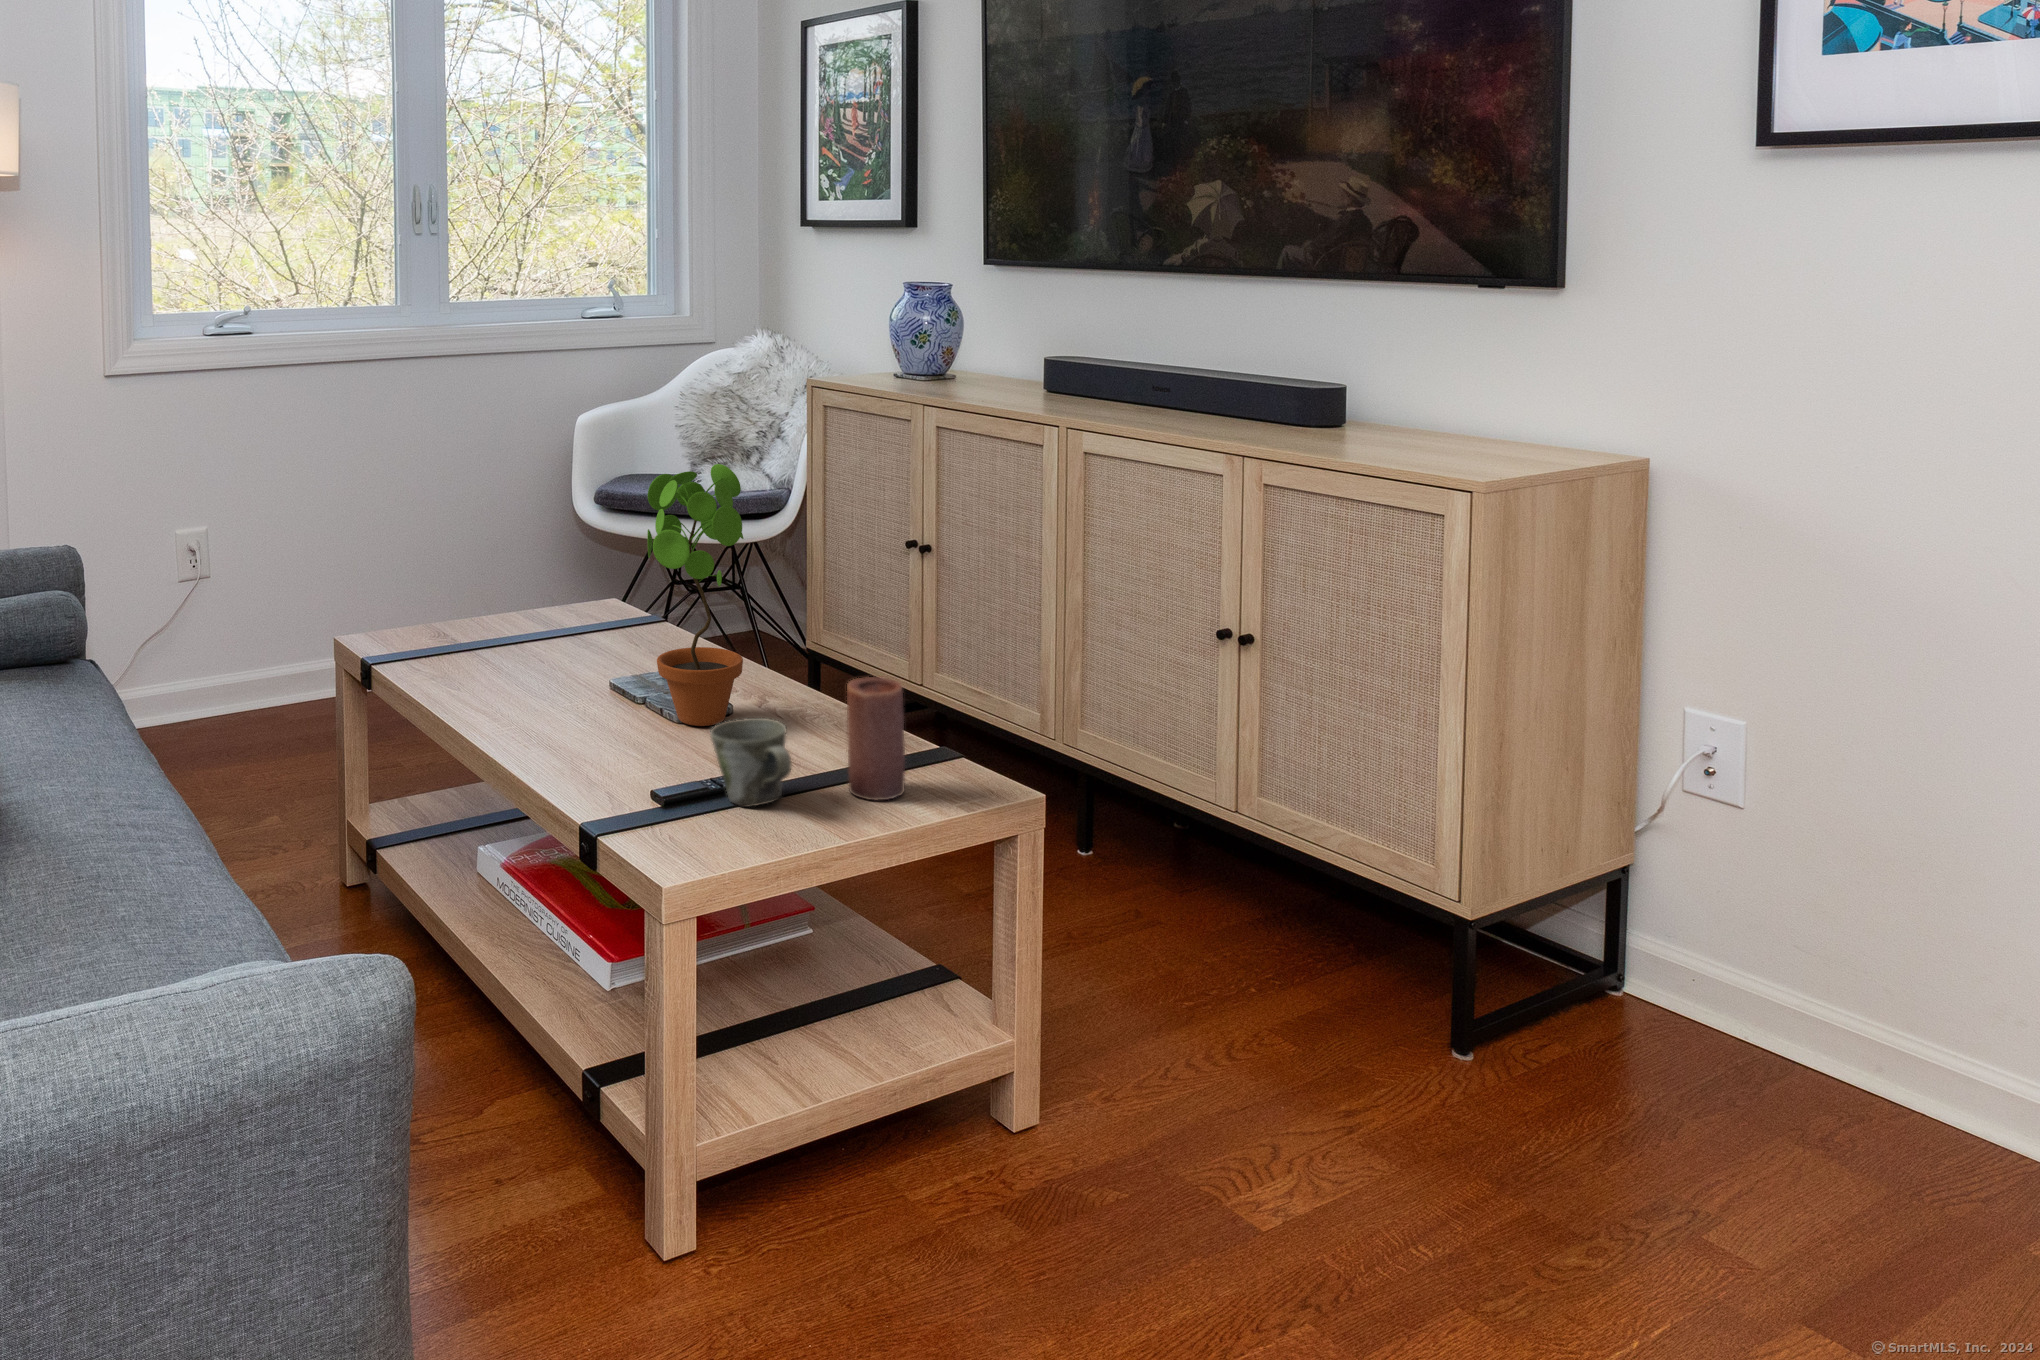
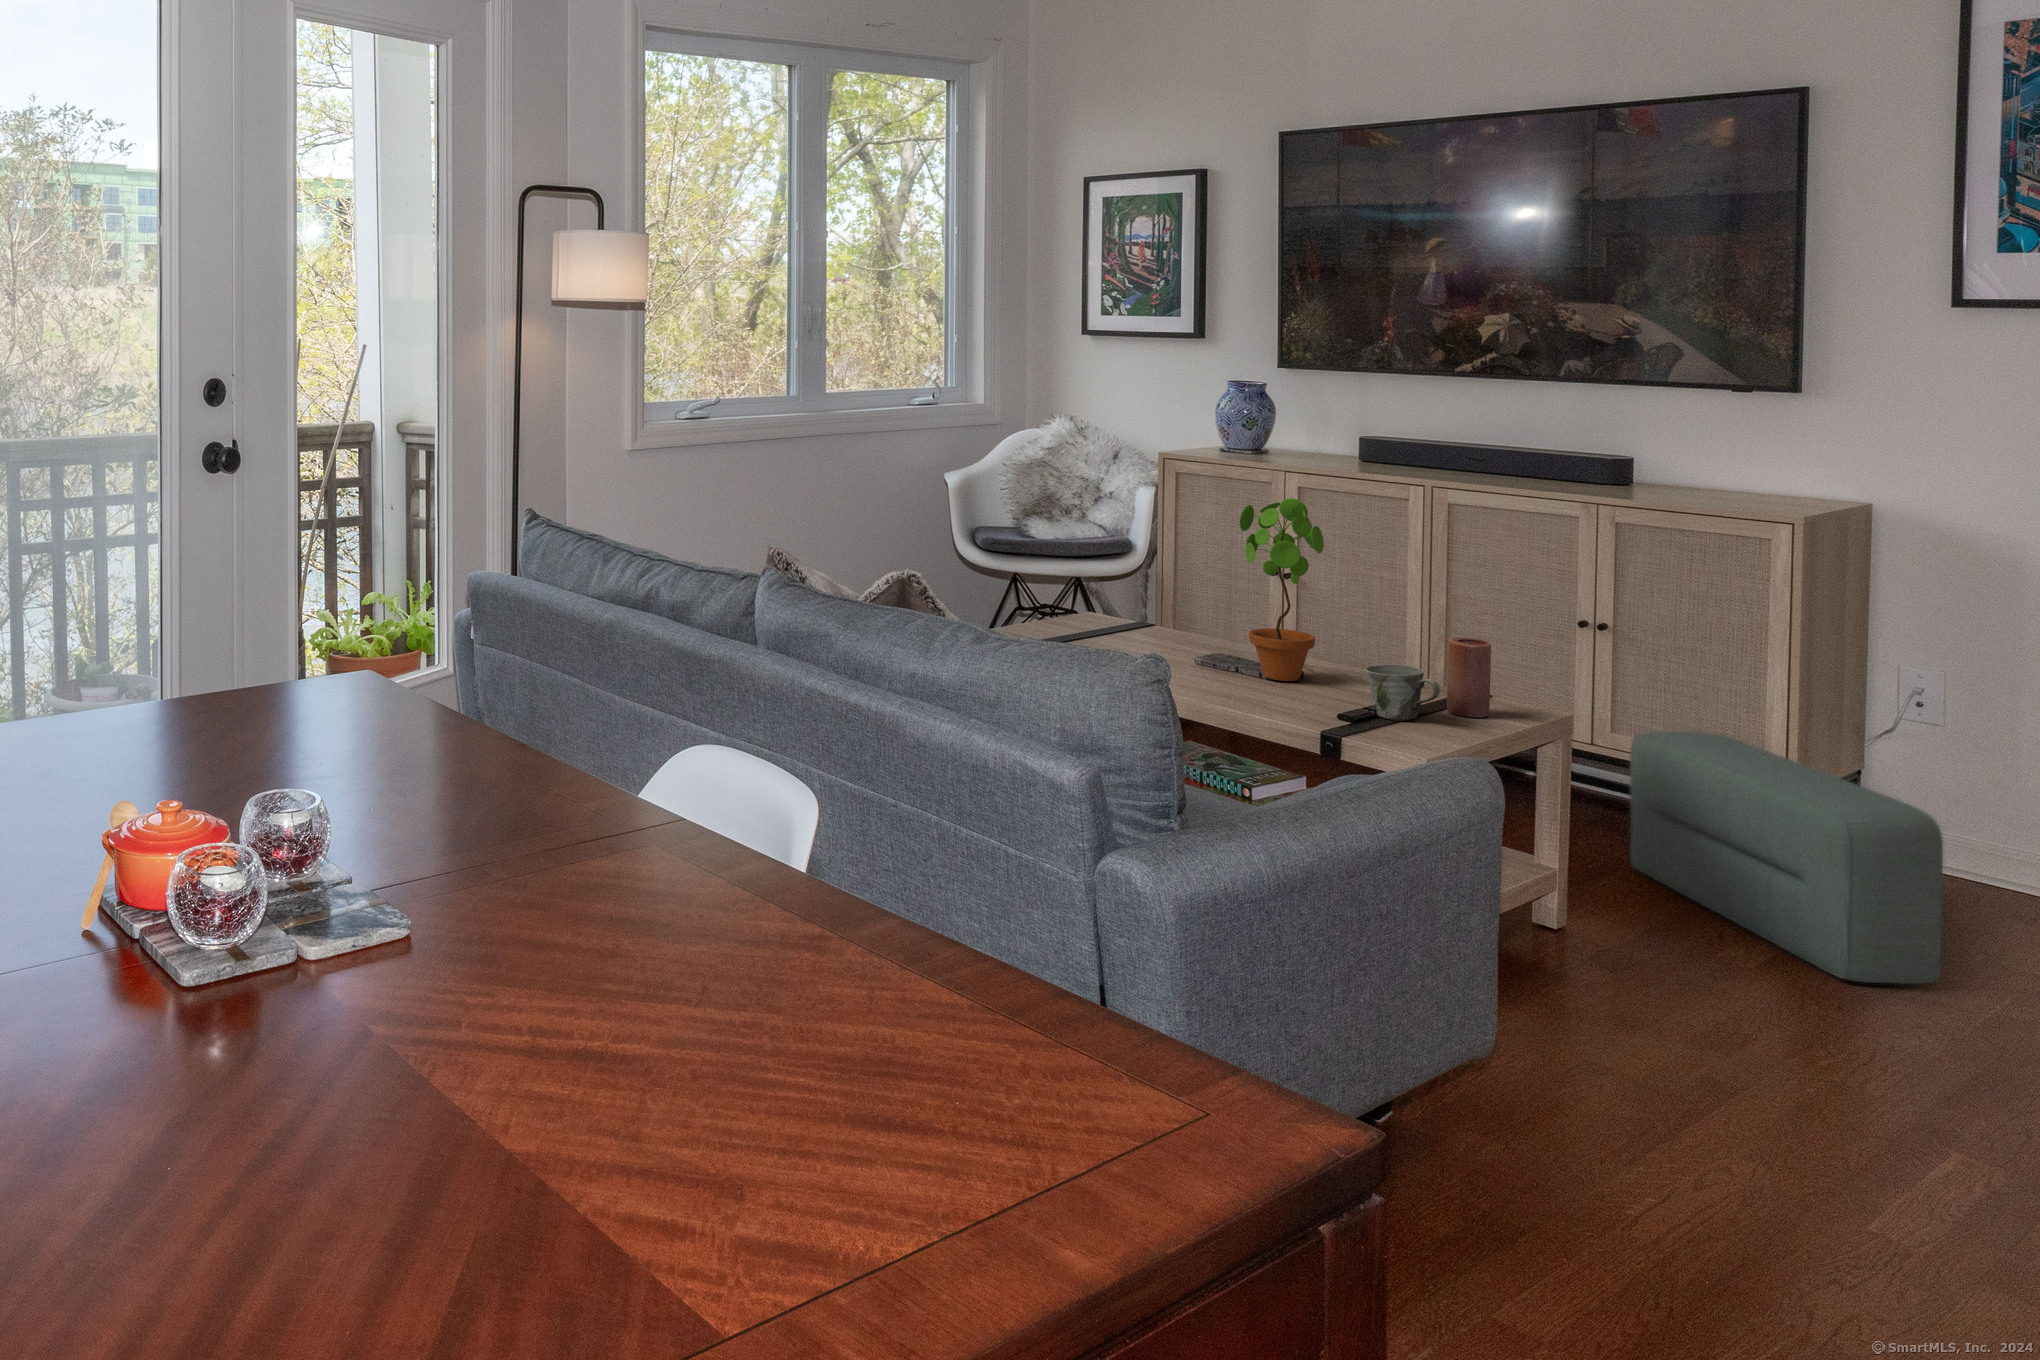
pouf: none [1243,797,1553,1251] -> present [1630,731,1943,984]

